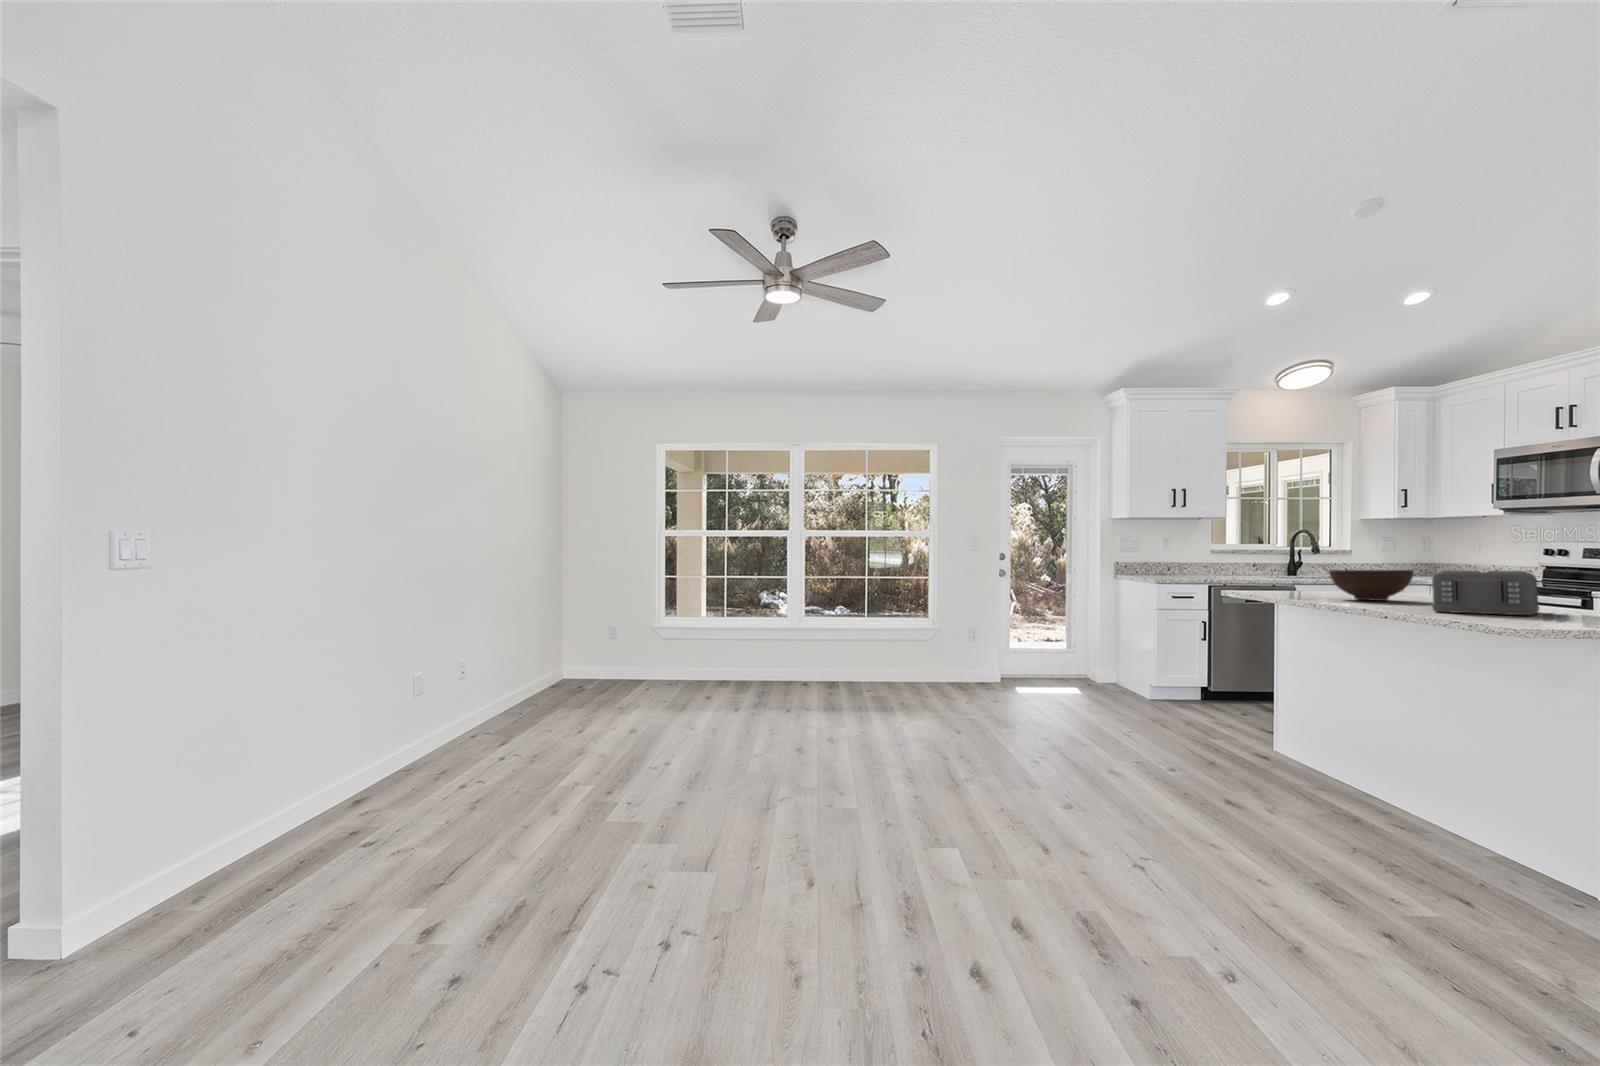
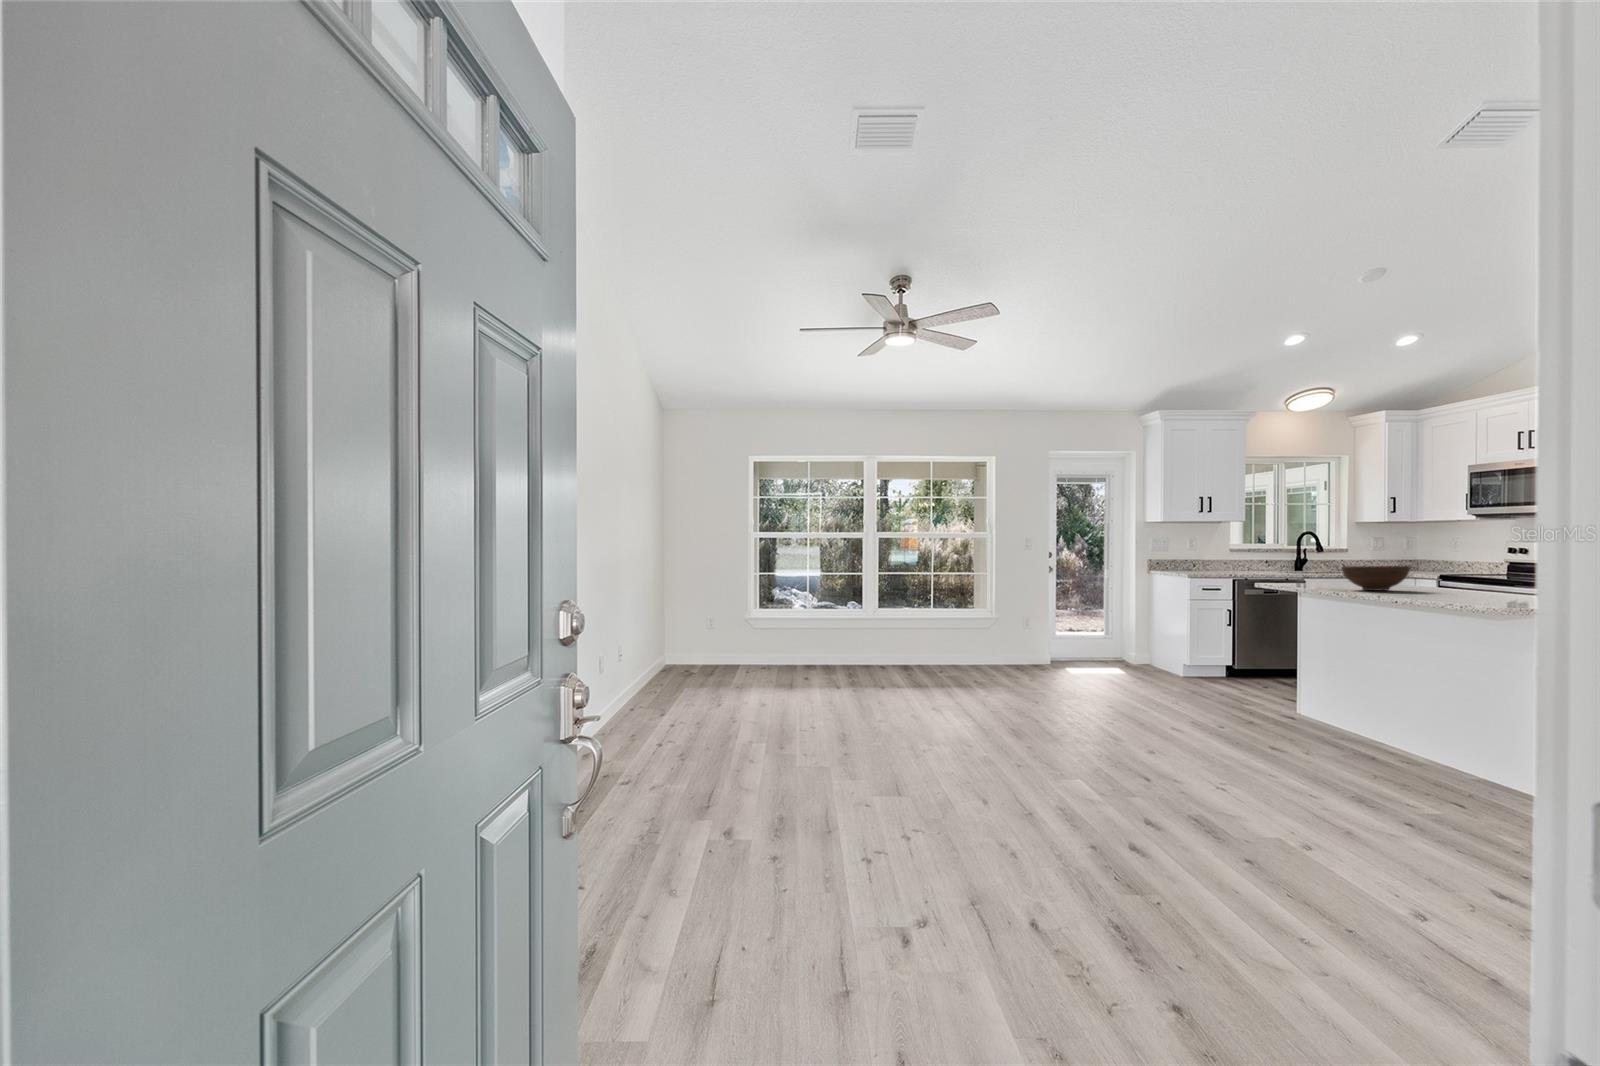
toaster: present [1432,571,1539,615] -> none [1429,566,1510,600]

